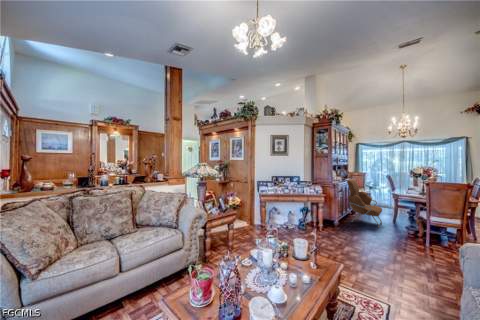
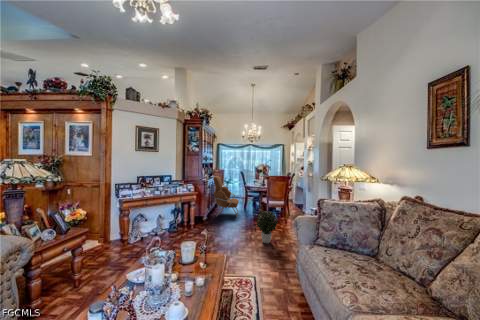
potted plant: none [400,228,443,273] -> present [256,211,278,244]

